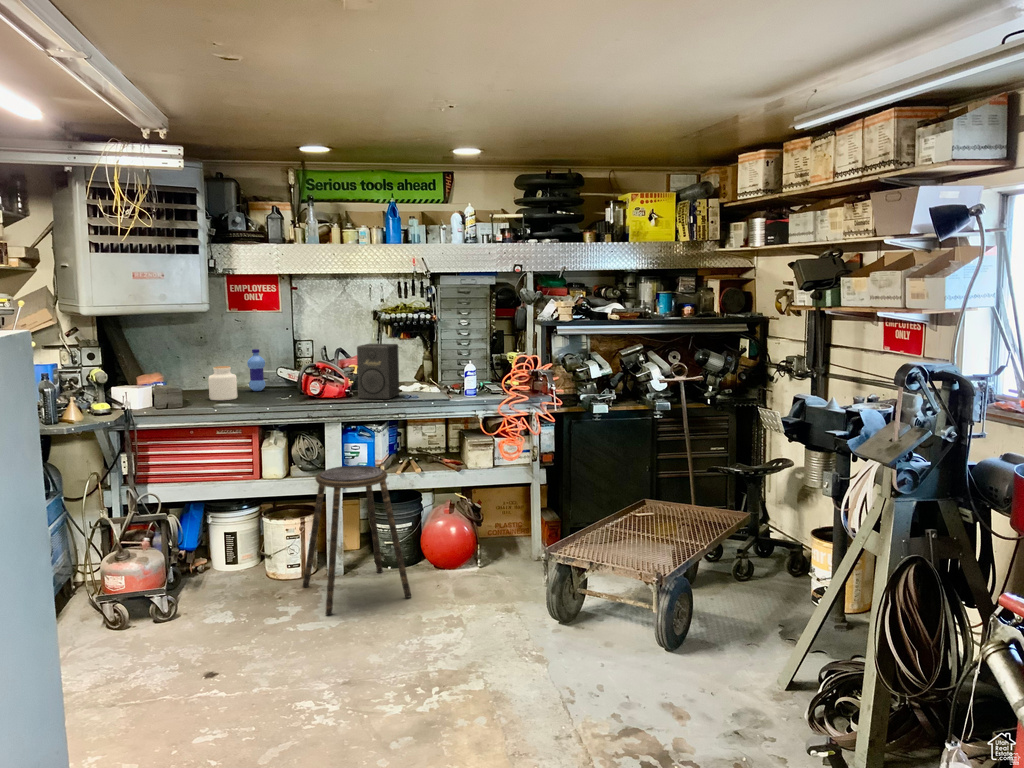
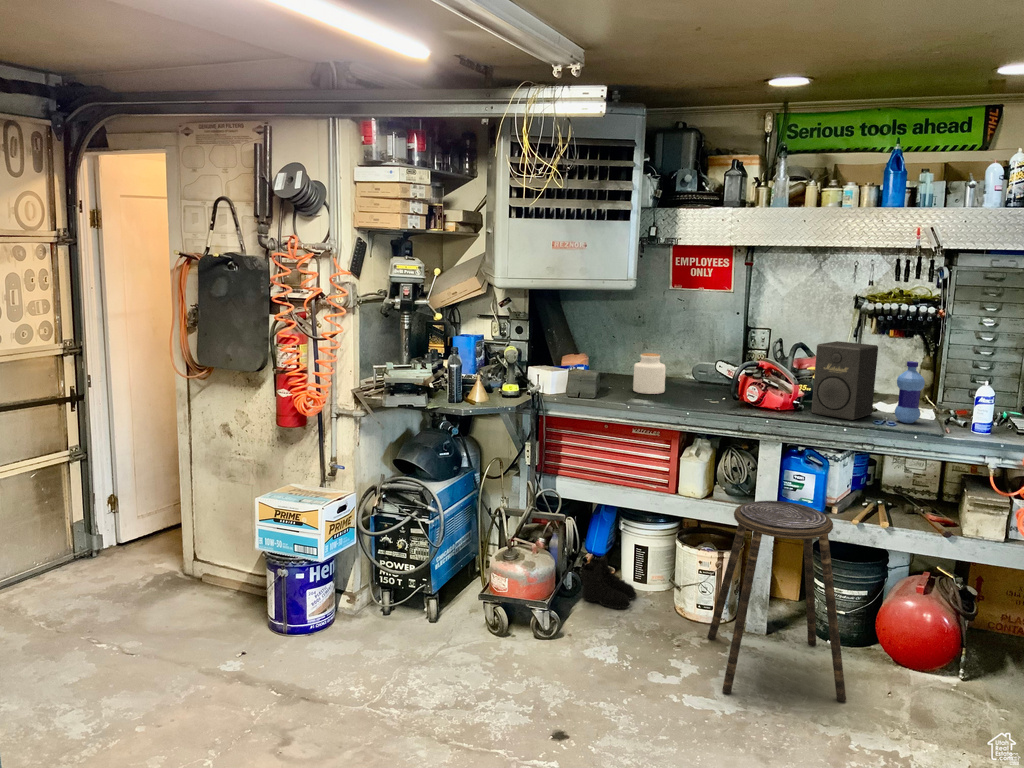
water bottle: present [247,349,266,391] -> present [895,361,925,423]
boots: none [182,547,234,588] -> present [581,557,637,609]

